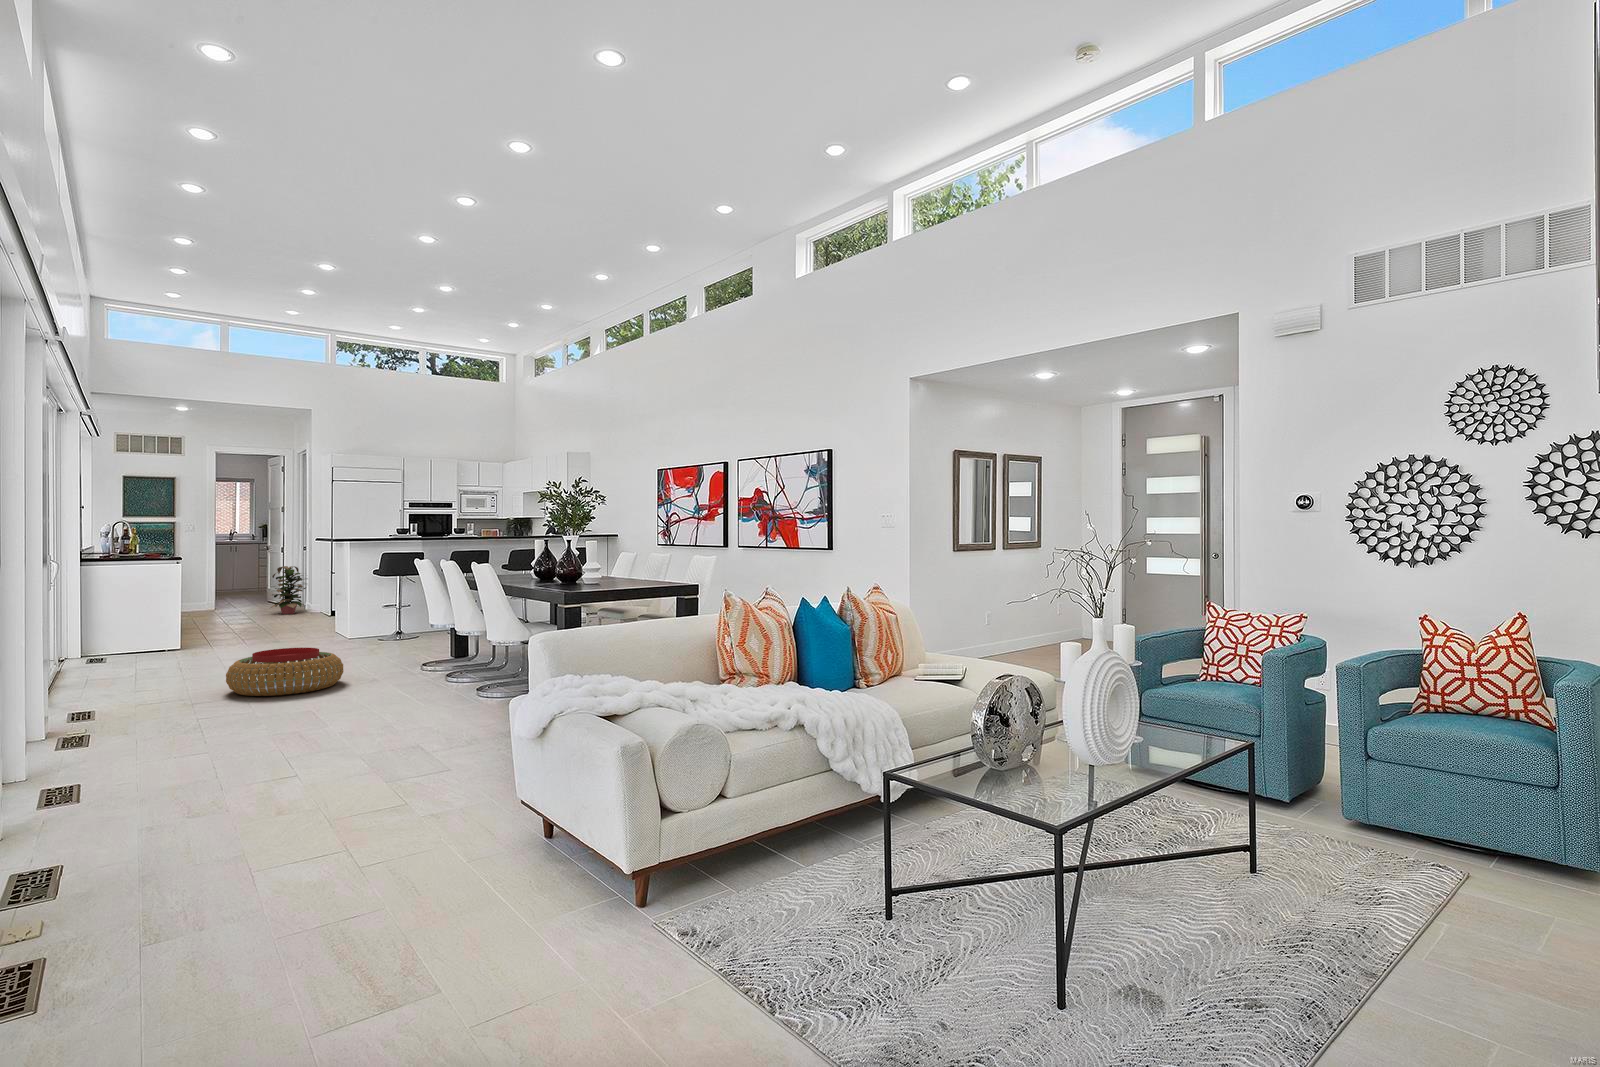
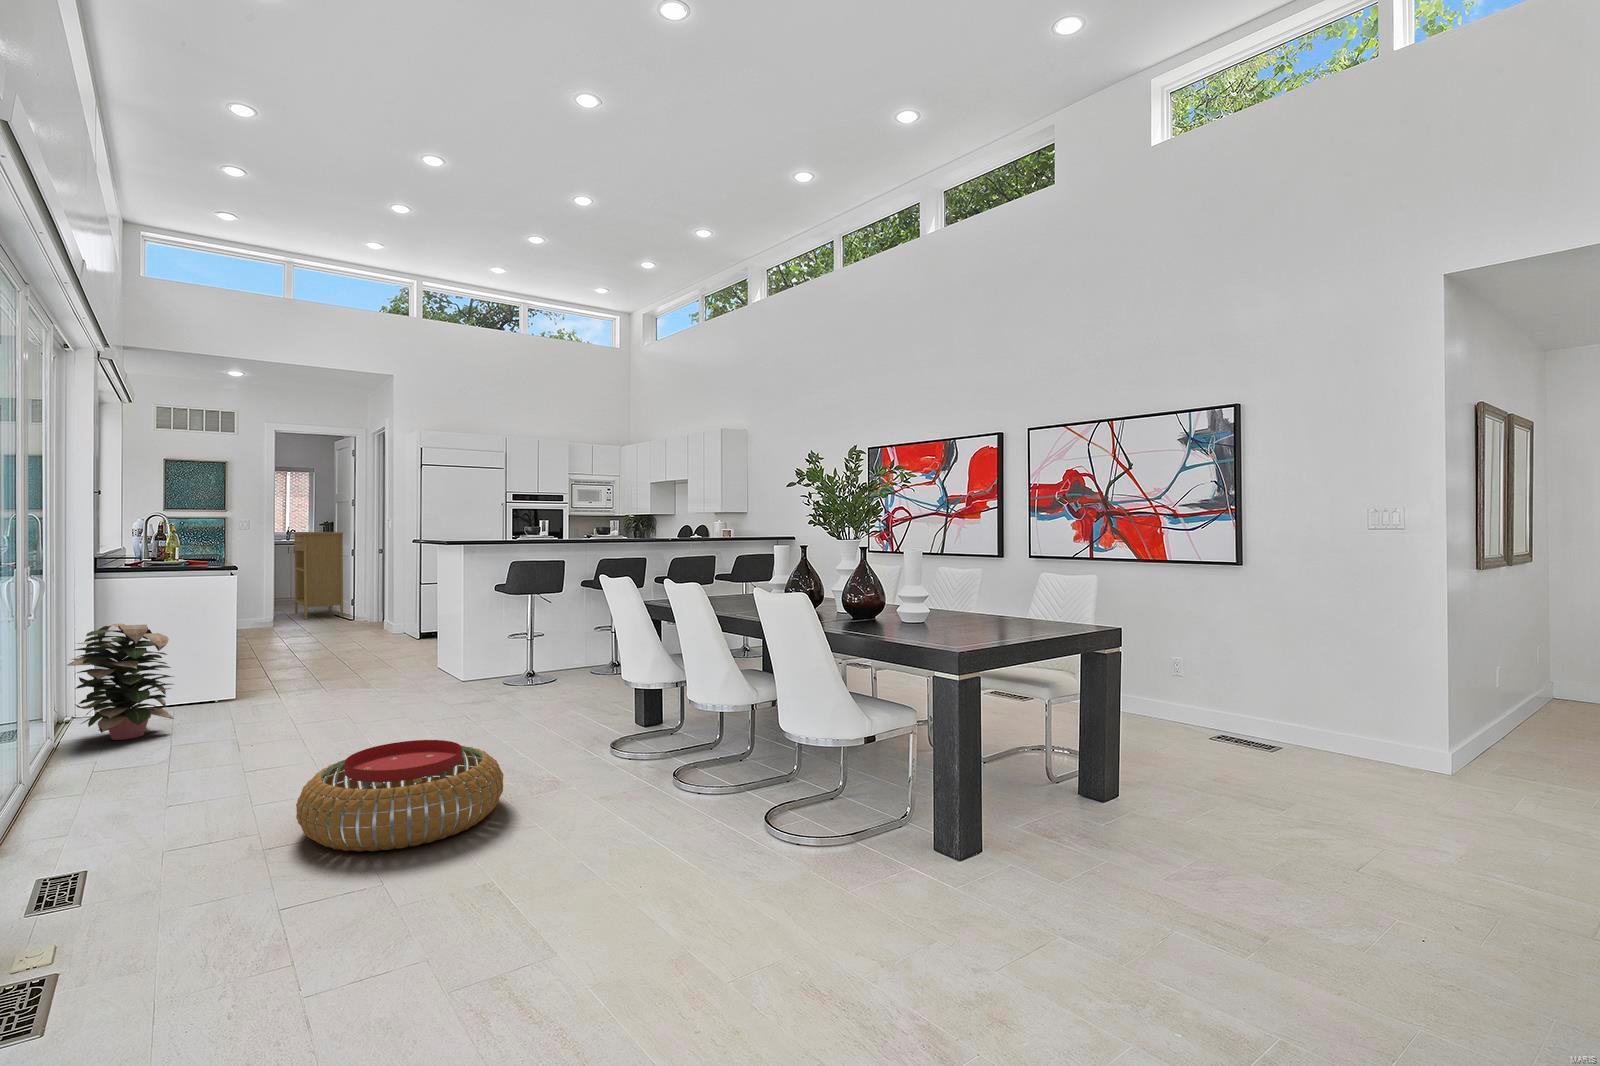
console table: none [229,533,274,604] -> present [290,532,343,620]
decorative plant: present [271,566,306,614] -> present [68,624,174,740]

